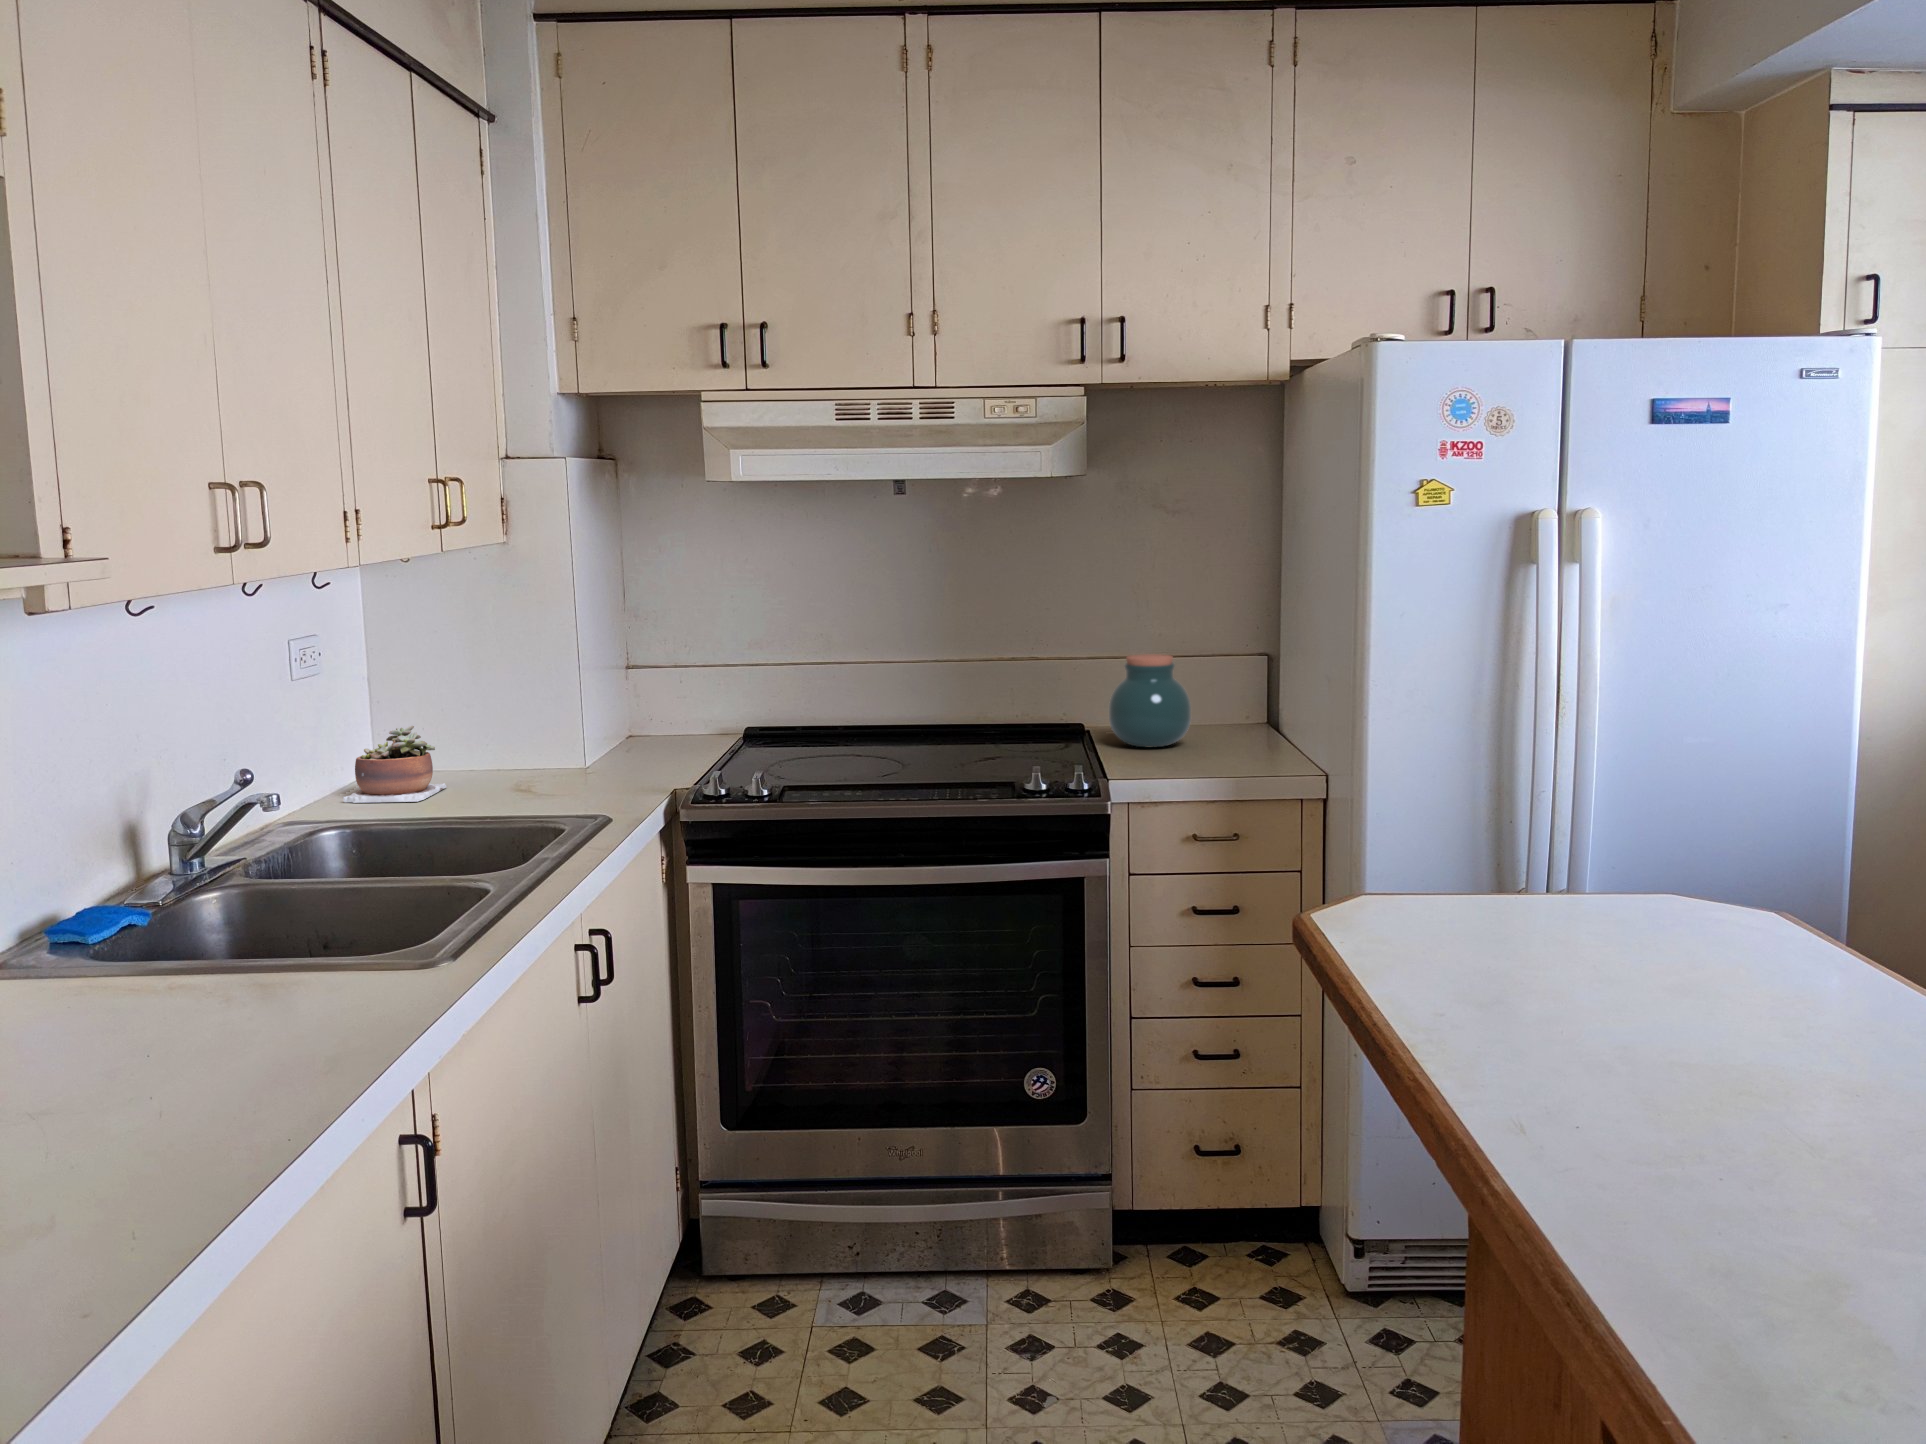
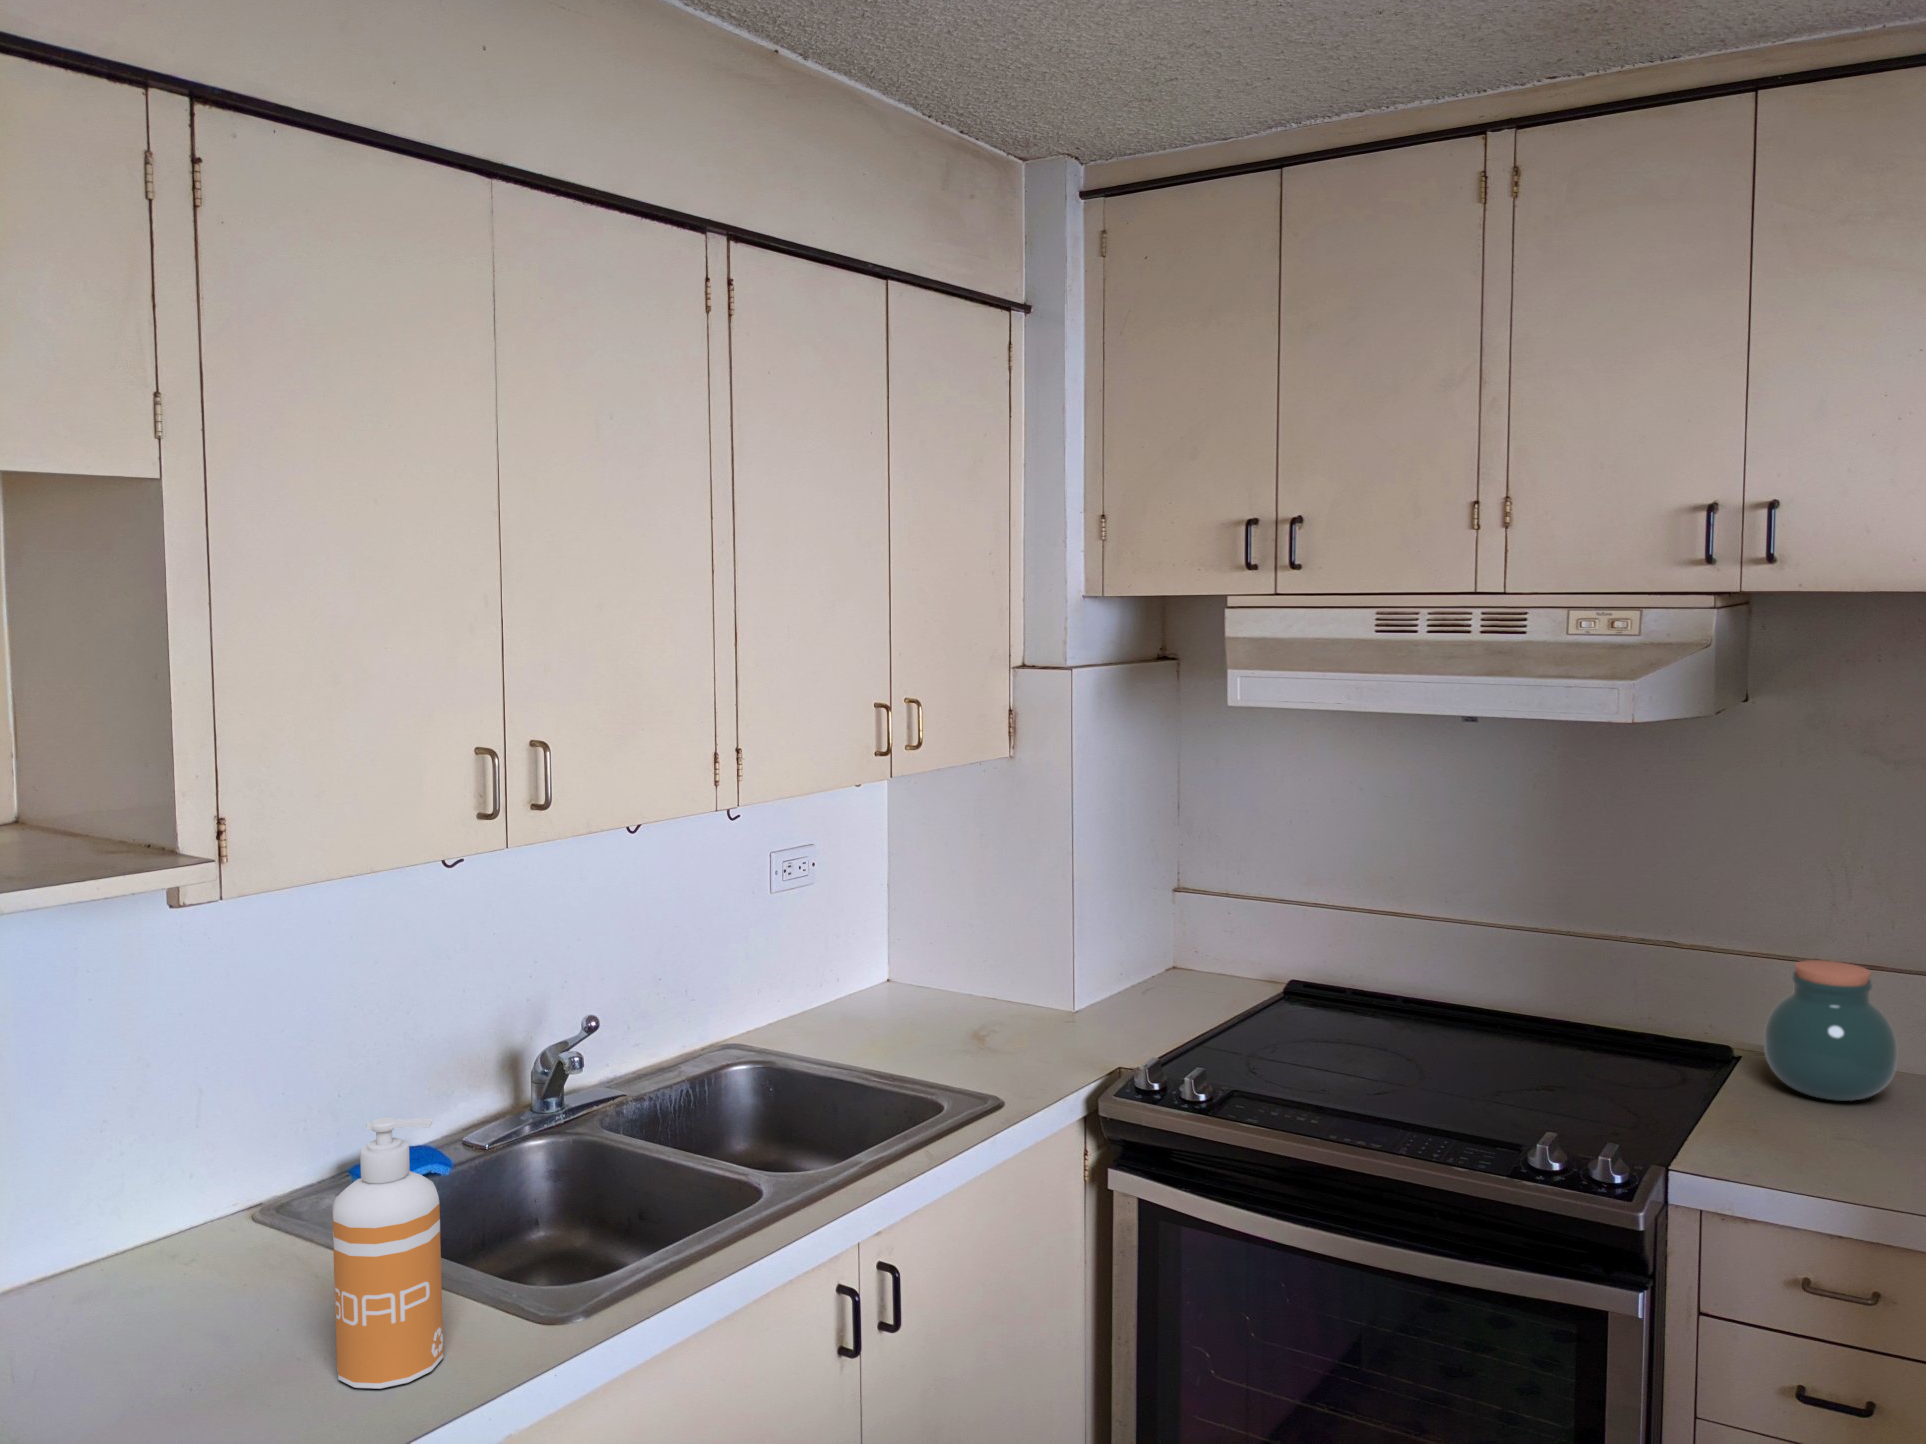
succulent plant: present [343,726,447,803] -> none [828,941,938,1027]
soap dispenser: none [254,784,361,1018] -> present [332,1117,443,1389]

